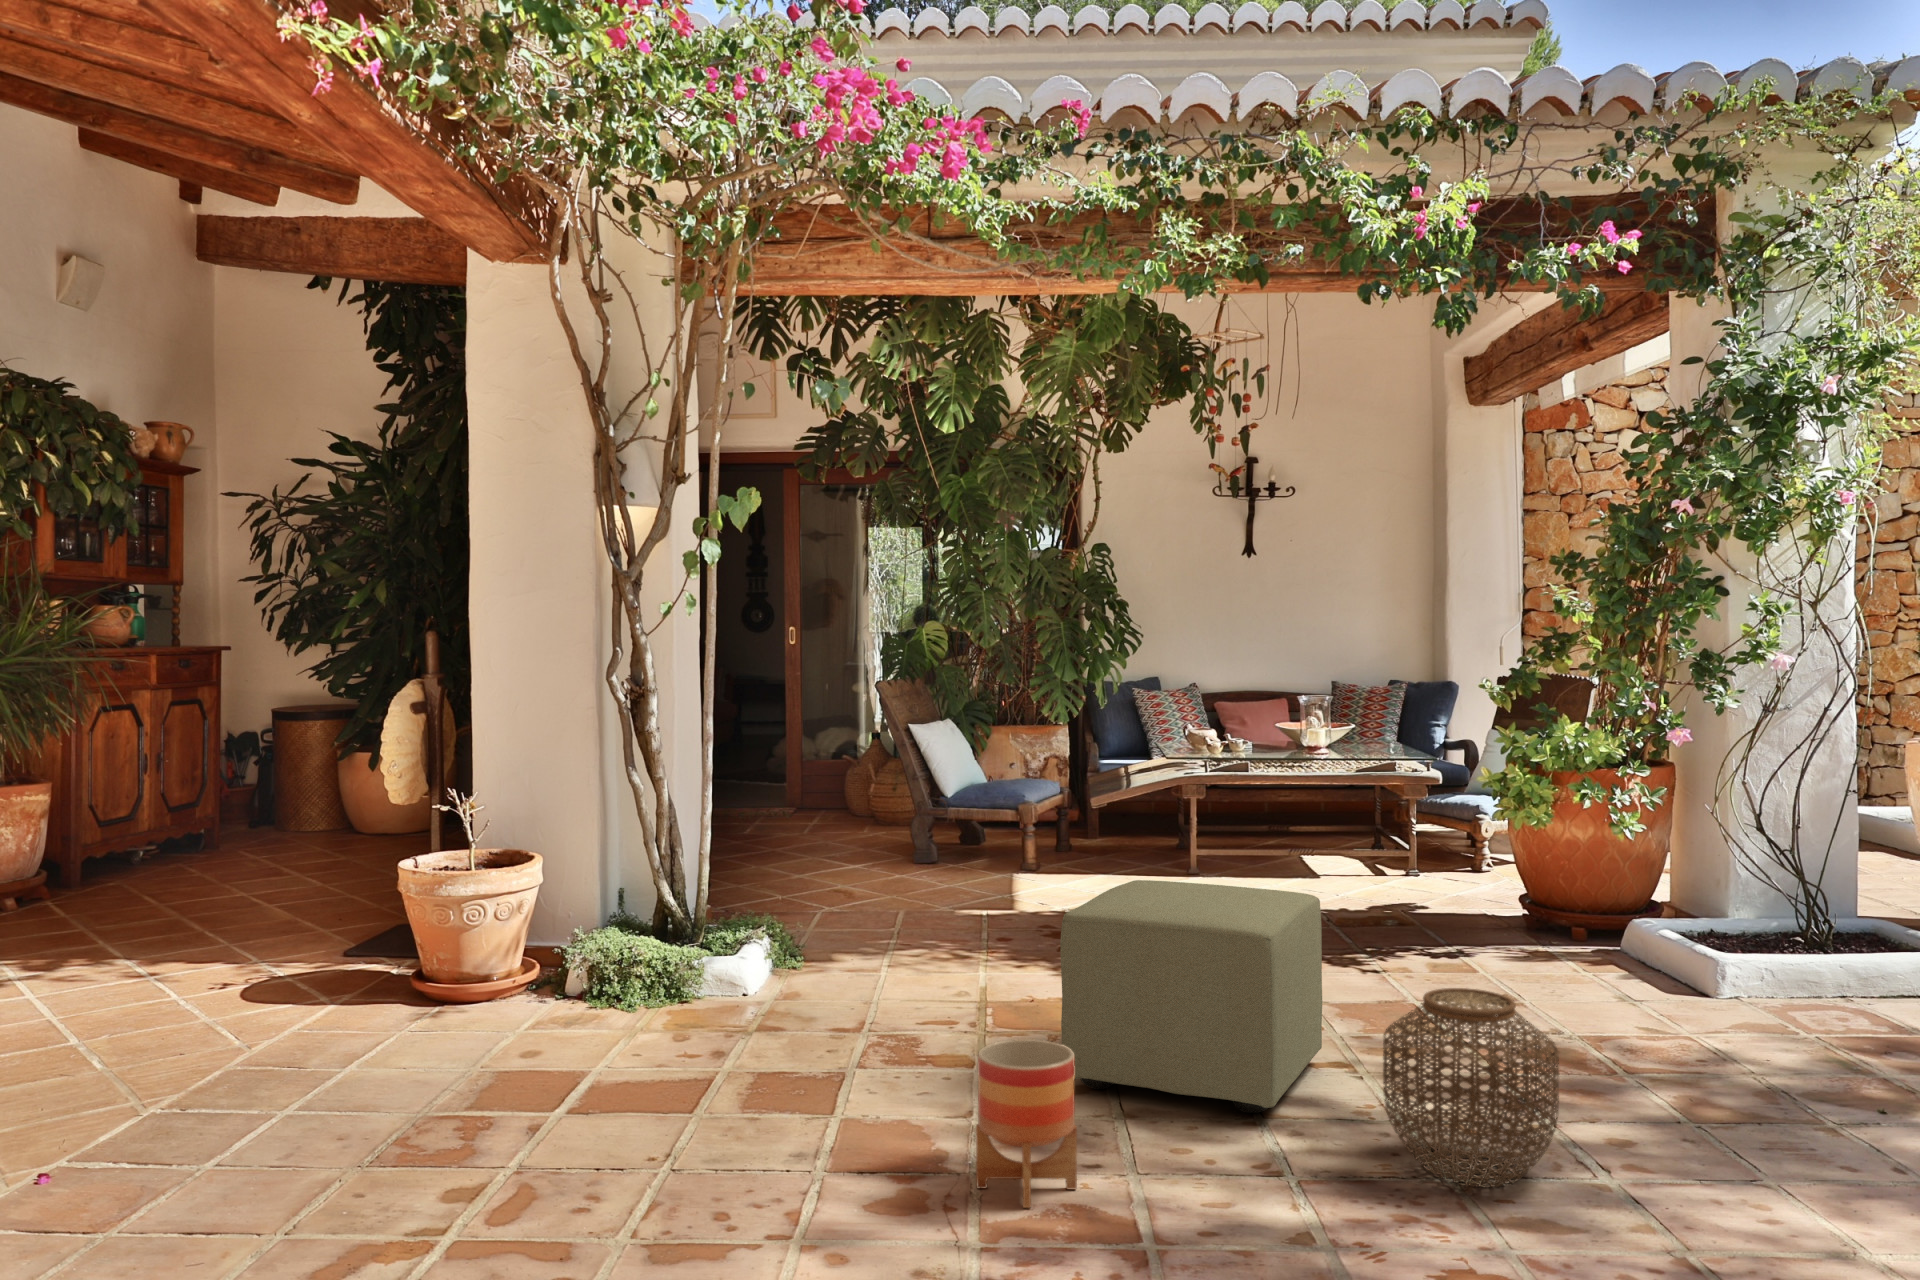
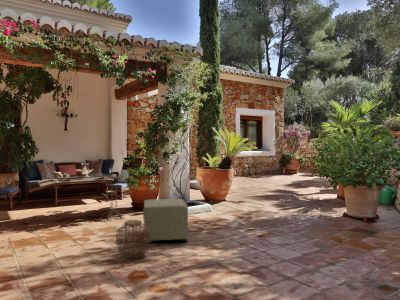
side table: none [1362,759,1472,967] -> present [103,176,123,219]
ottoman: present [1060,880,1322,1113] -> present [143,199,188,243]
planter: present [976,1039,1077,1208] -> none [23,245,50,285]

